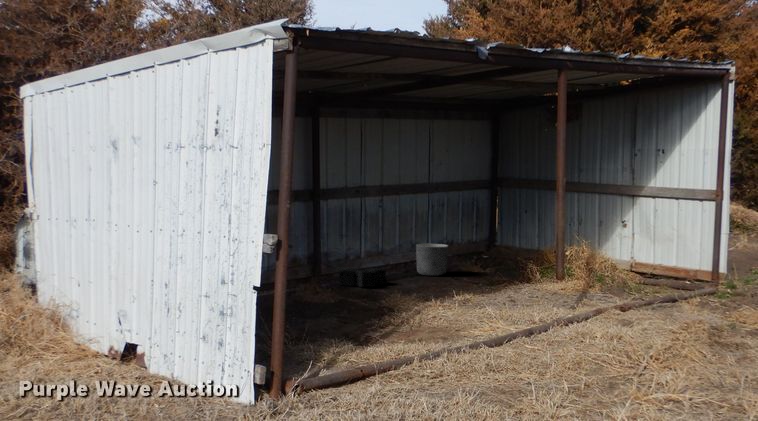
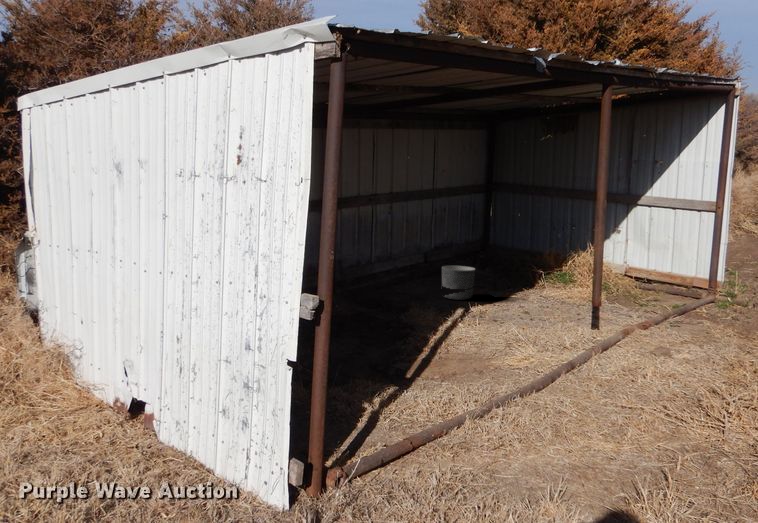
storage bin: present [338,267,387,287] -> none [360,291,414,314]

